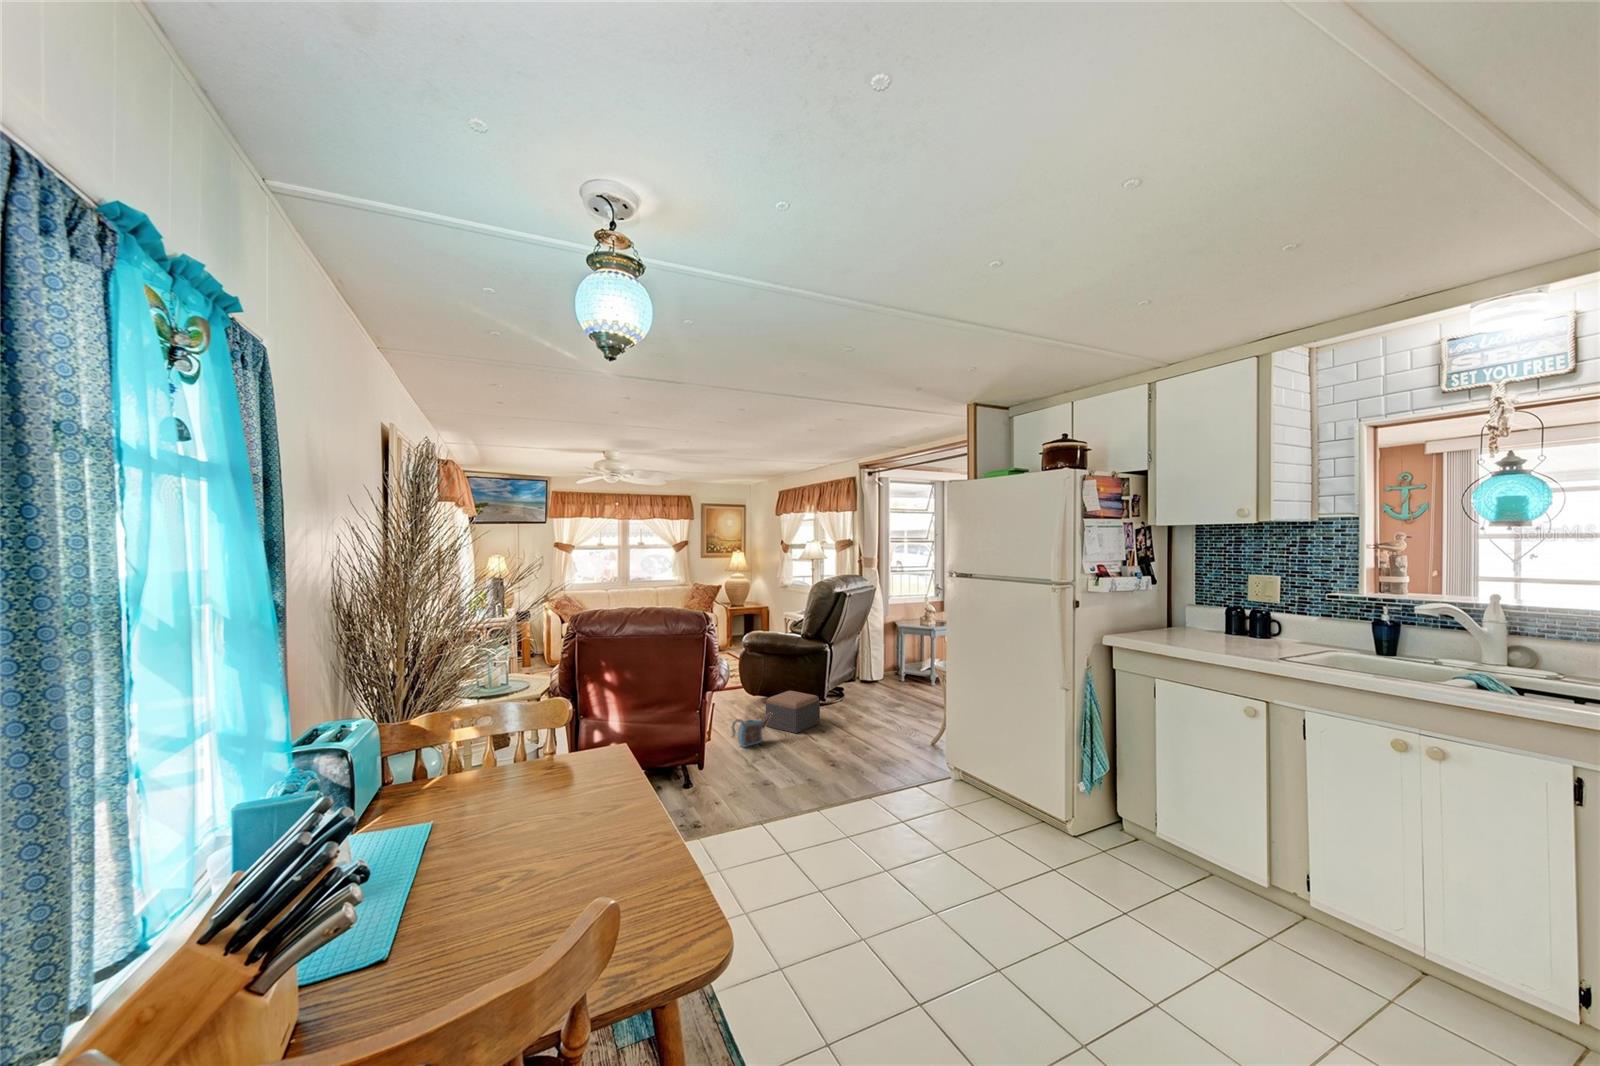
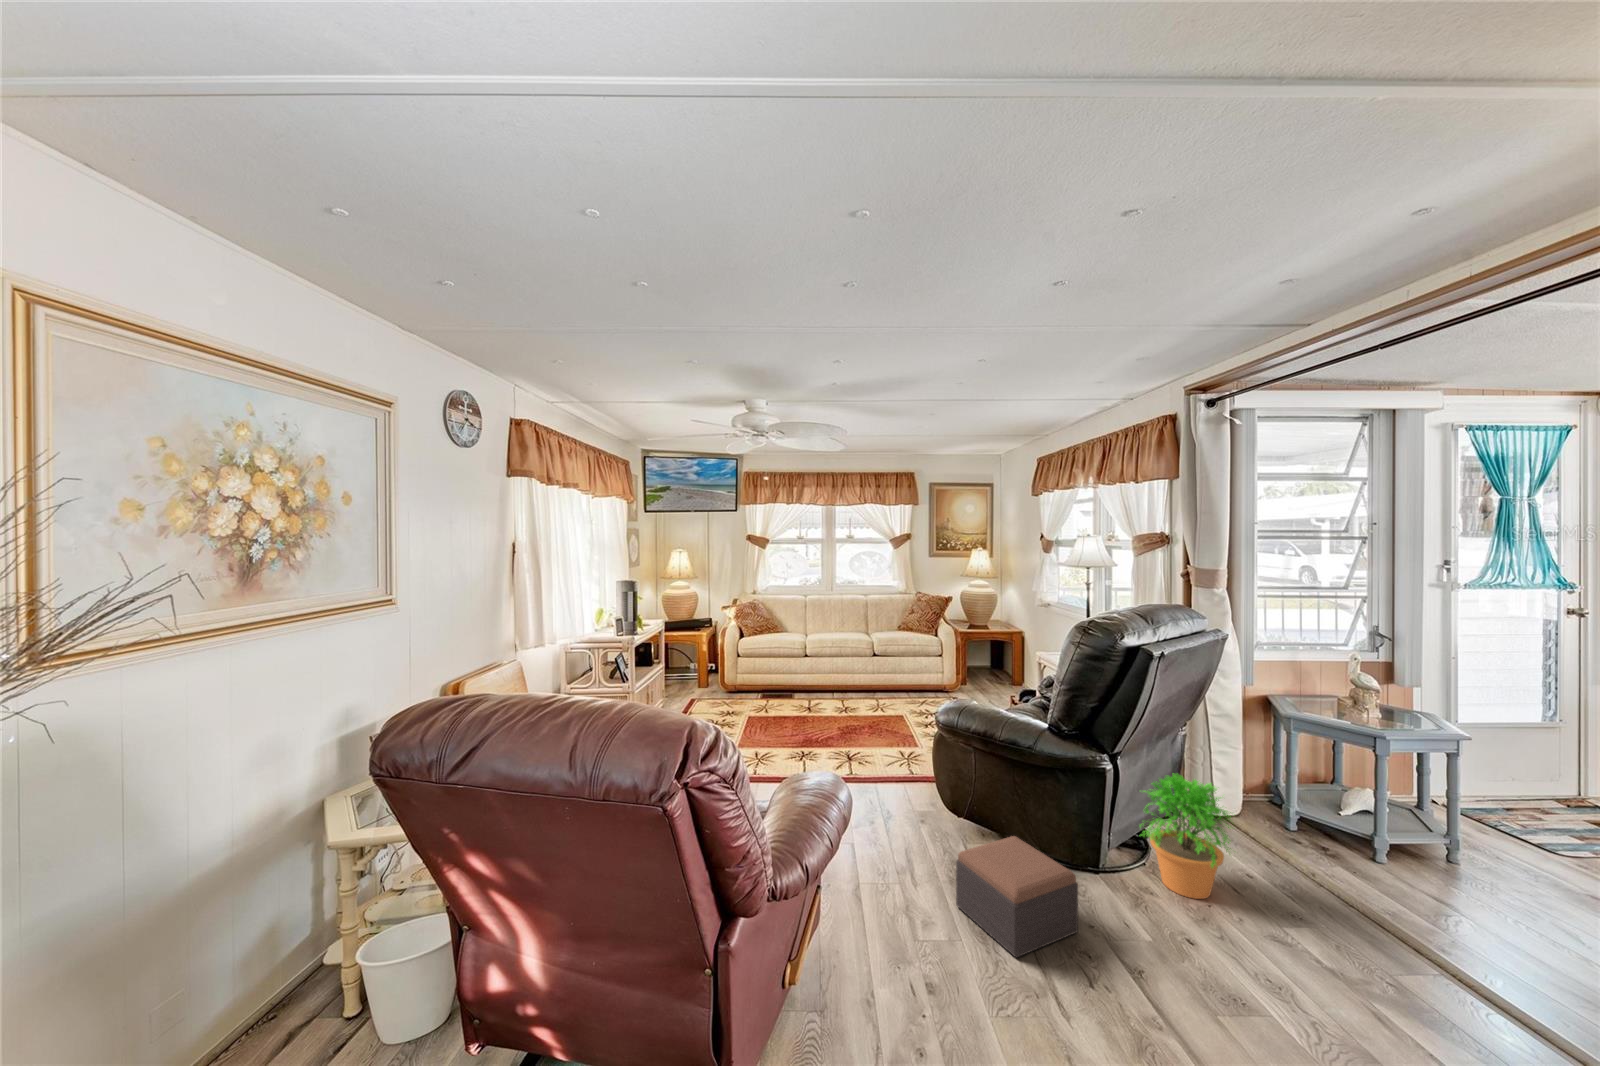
potted plant: none [841,652,880,707] -> present [1141,774,1231,899]
watering can: present [731,713,772,747] -> none [857,900,958,975]

